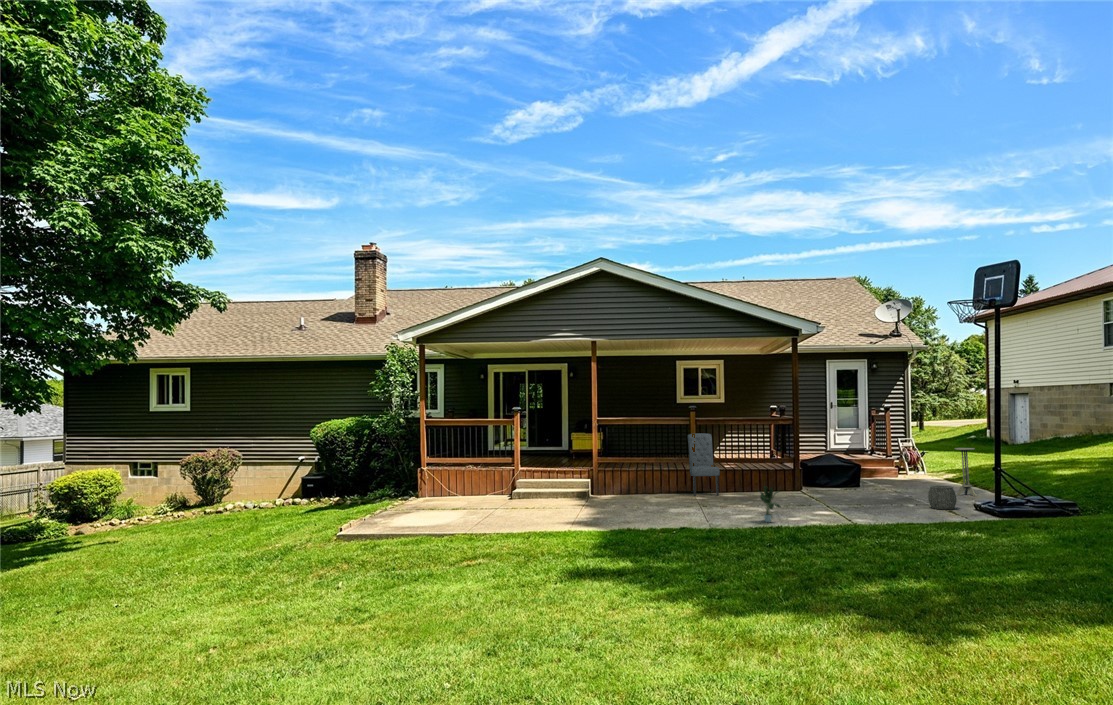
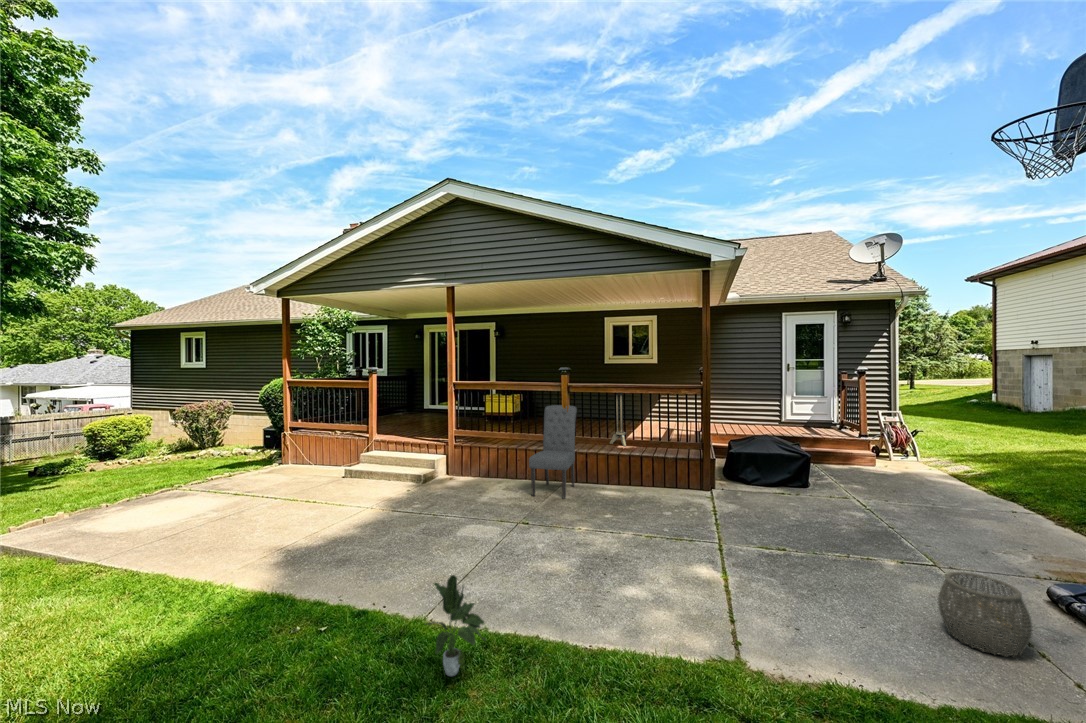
side table: present [955,448,977,496] -> present [610,393,626,446]

